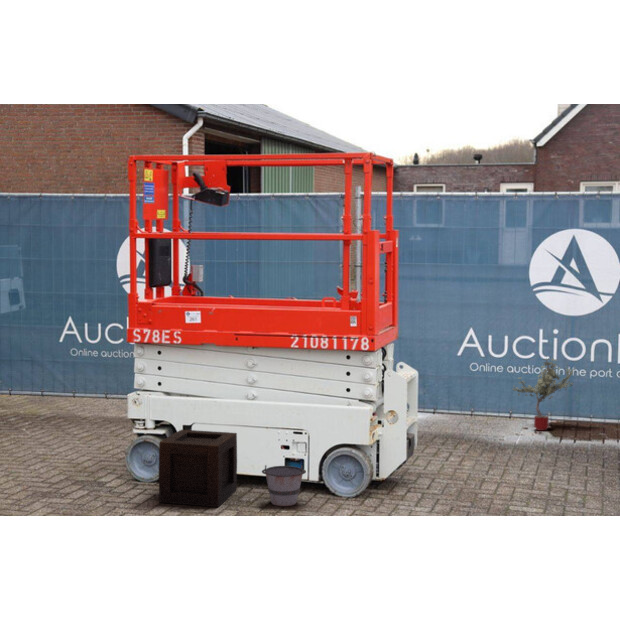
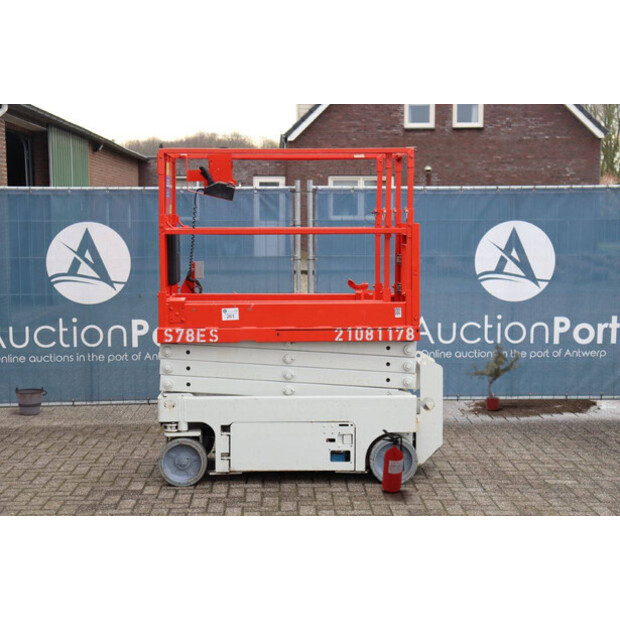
wooden crate: present [159,430,237,507] -> none [218,430,283,507]
fire extinguisher: none [329,439,355,504] -> present [382,429,404,492]
bucket: present [262,465,306,506] -> present [15,387,47,415]

